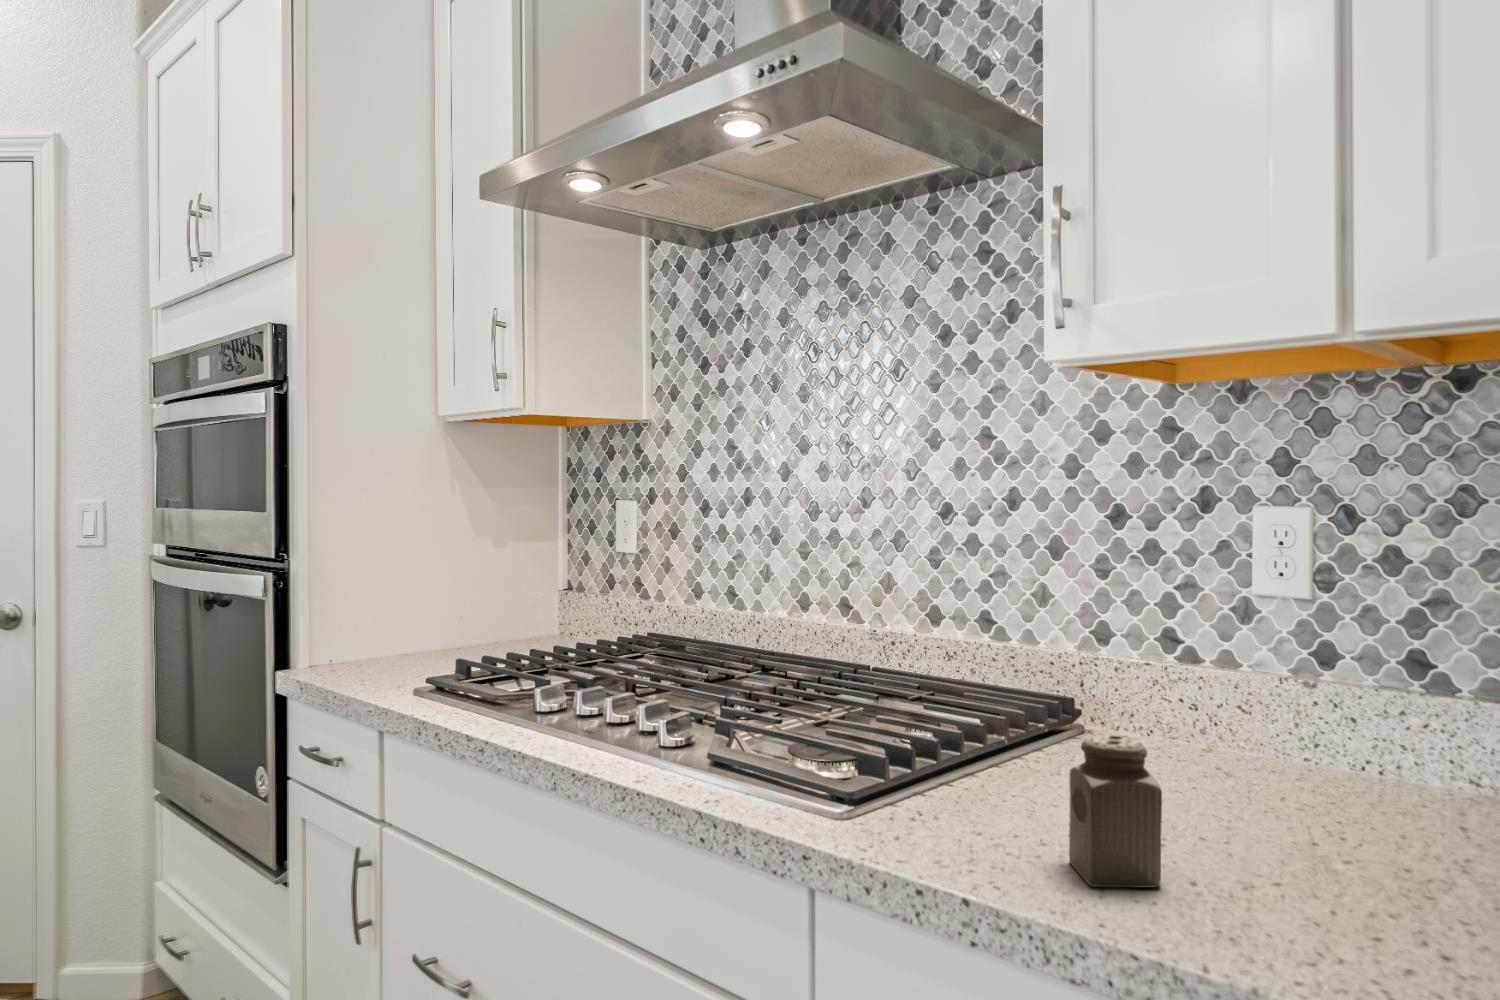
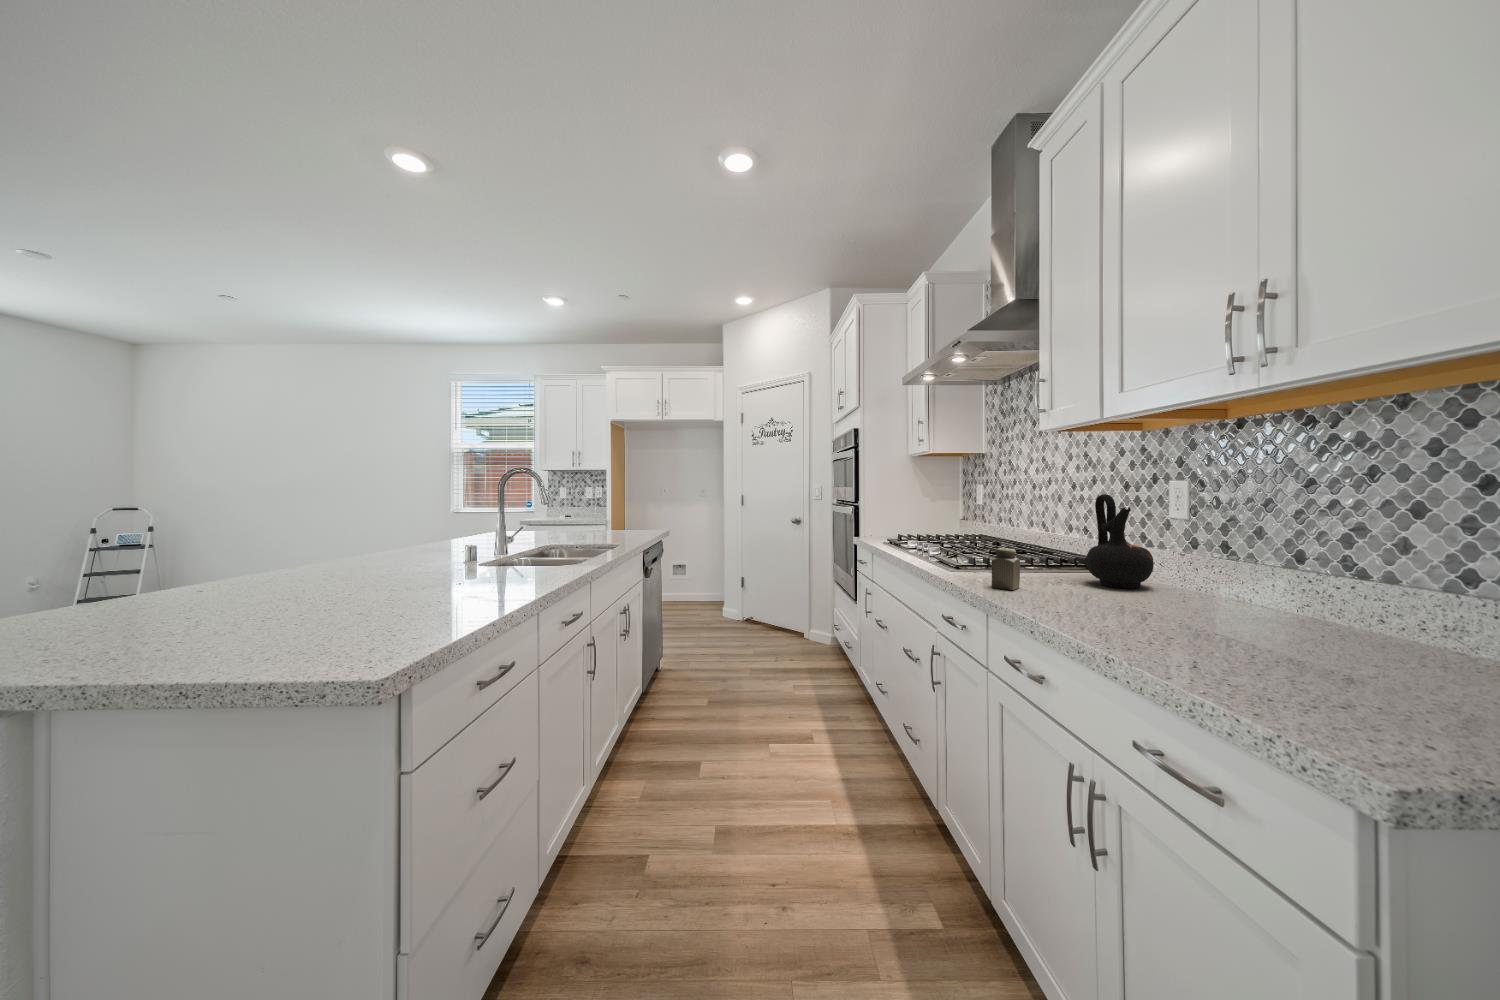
ceramic jug: none [1171,542,1334,800] -> present [1086,494,1154,588]

